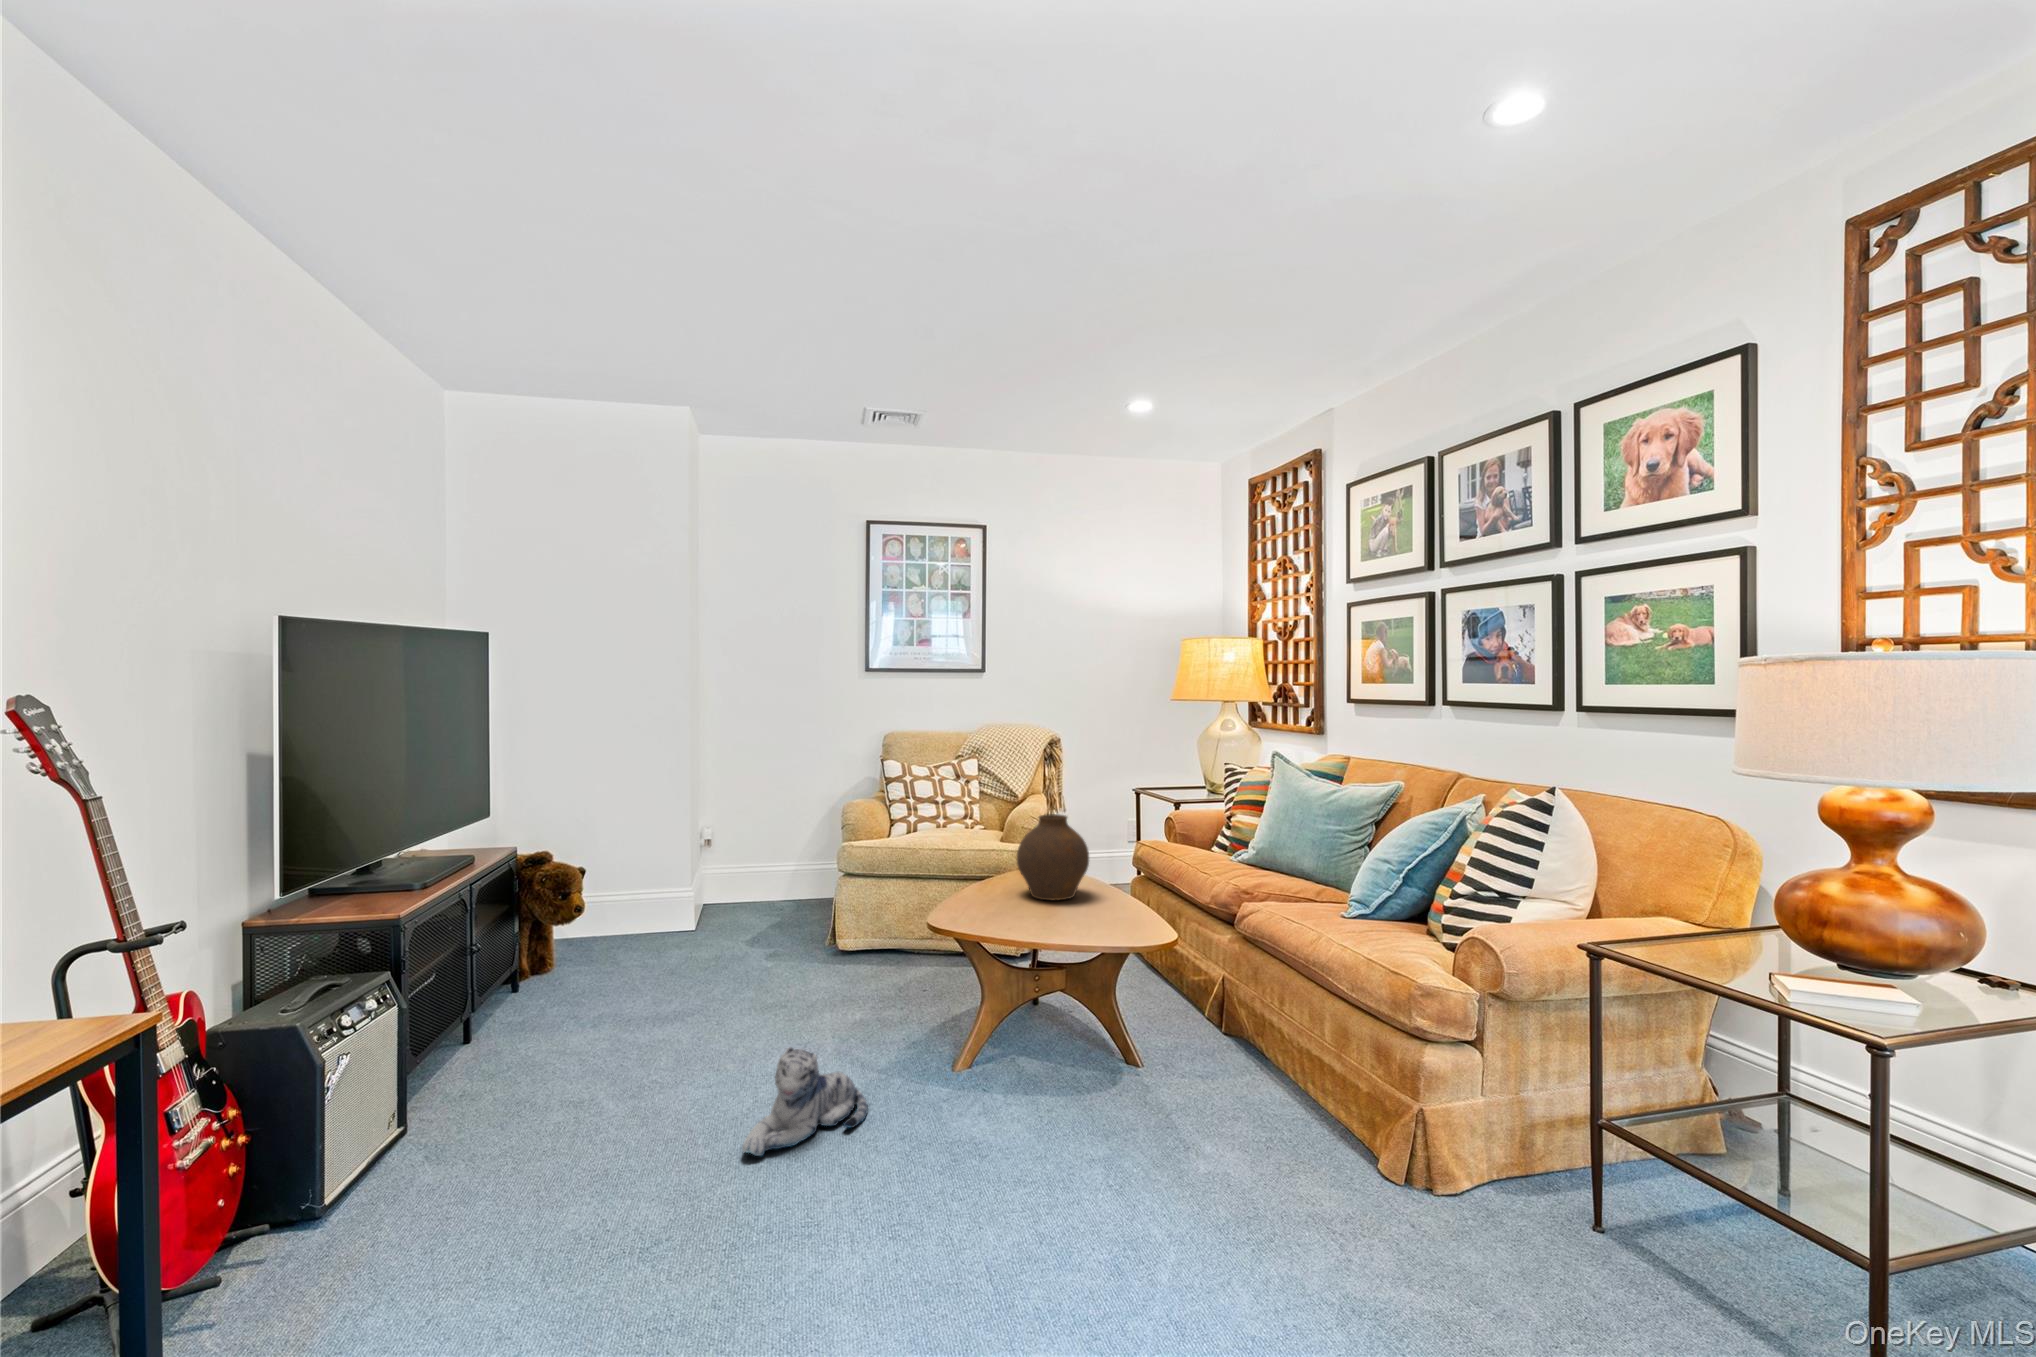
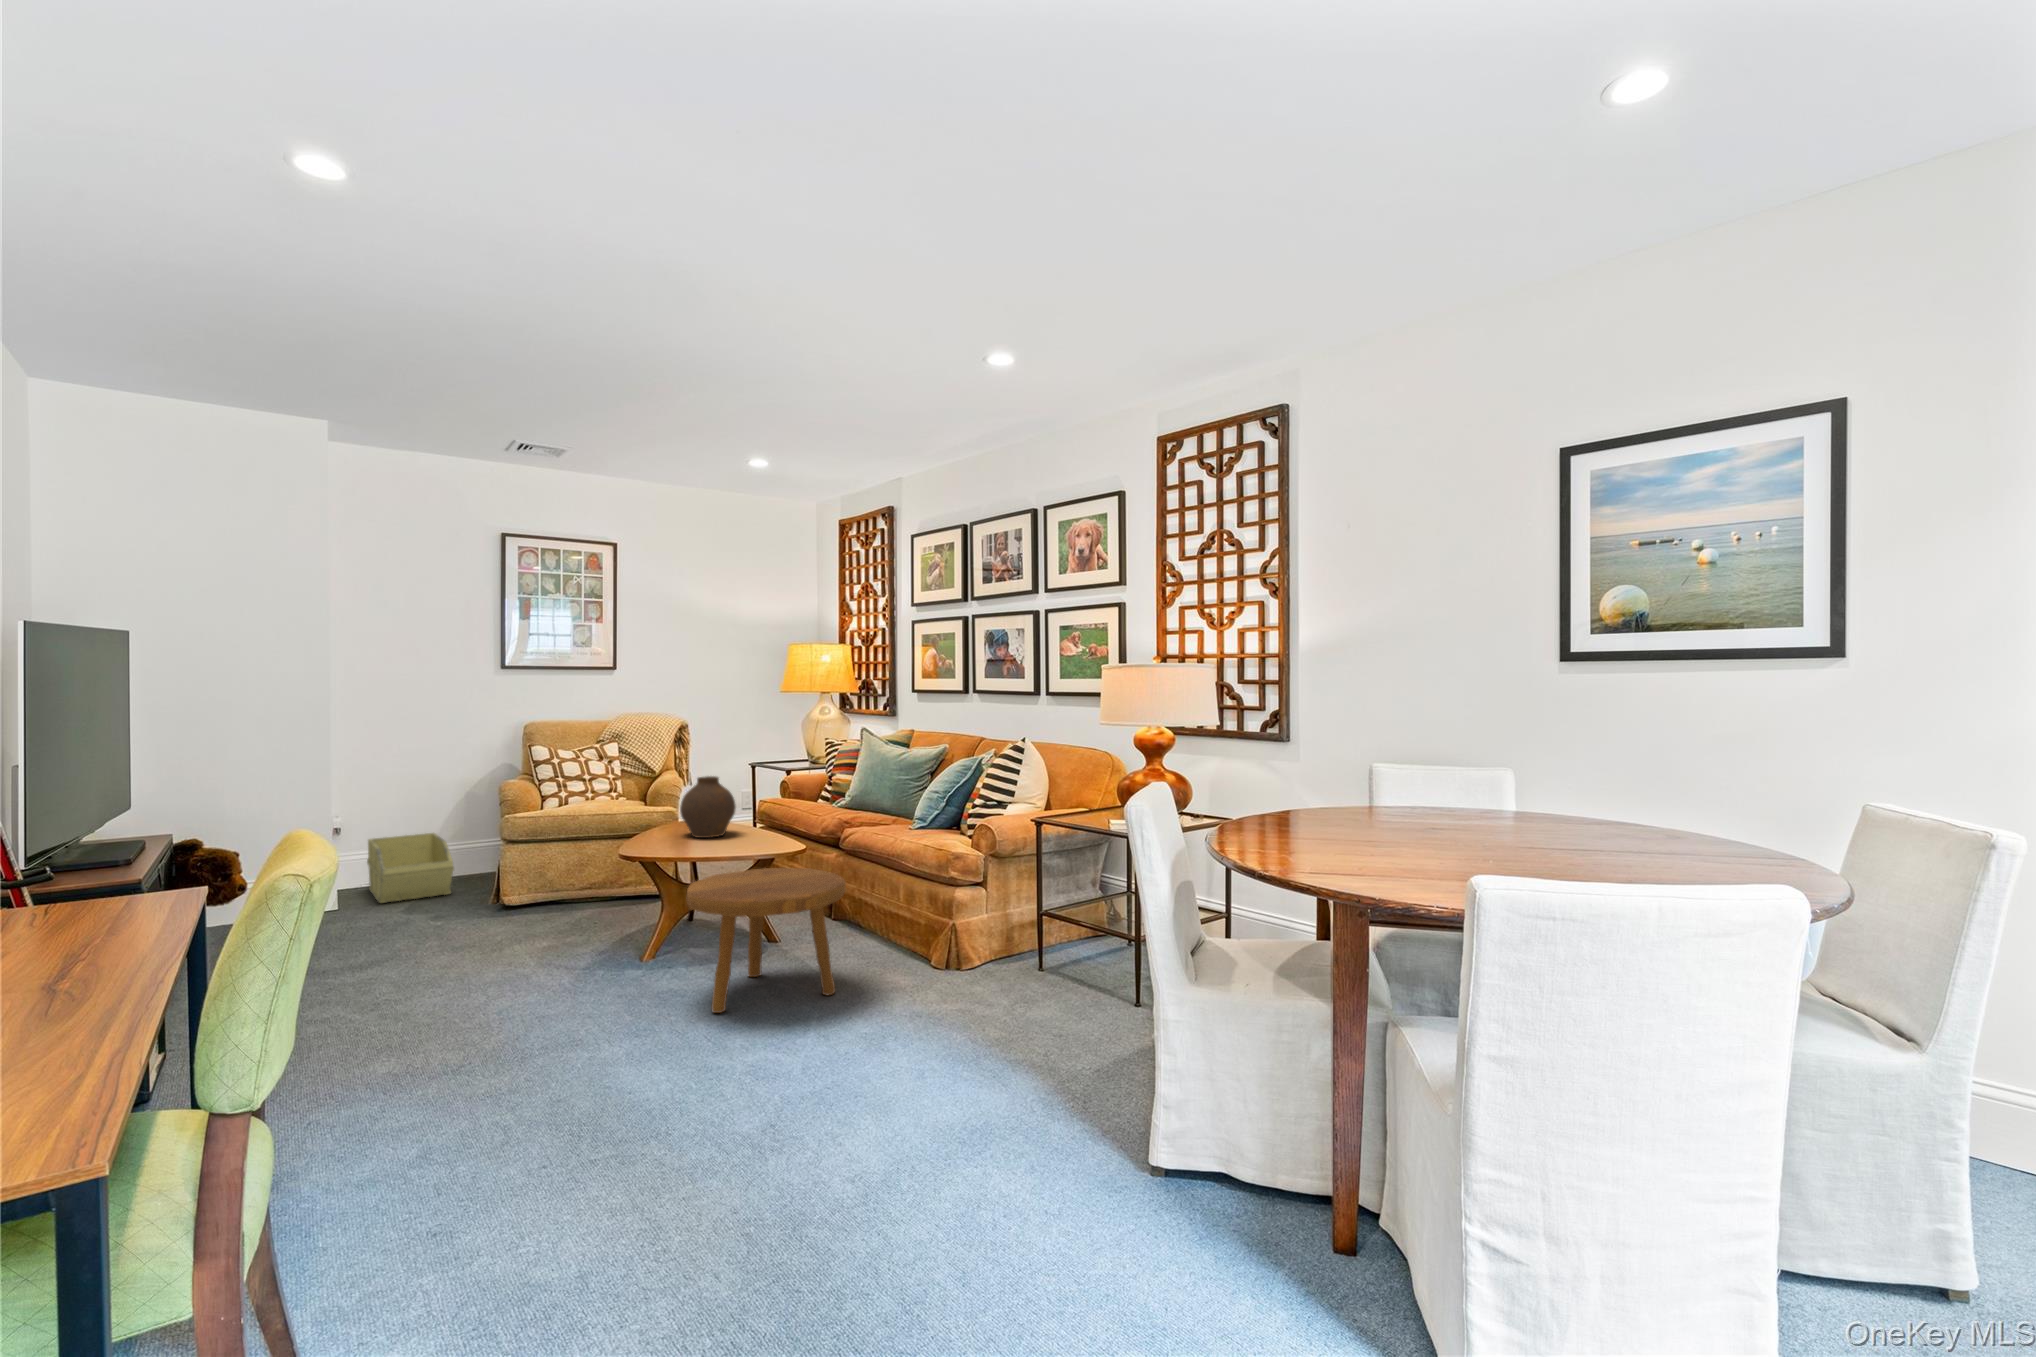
storage bin: none [723,851,798,930] -> present [367,833,454,903]
footstool: none [980,970,1230,1217] -> present [686,868,846,1013]
plush toy: present [742,1047,868,1156] -> none [504,943,589,1017]

